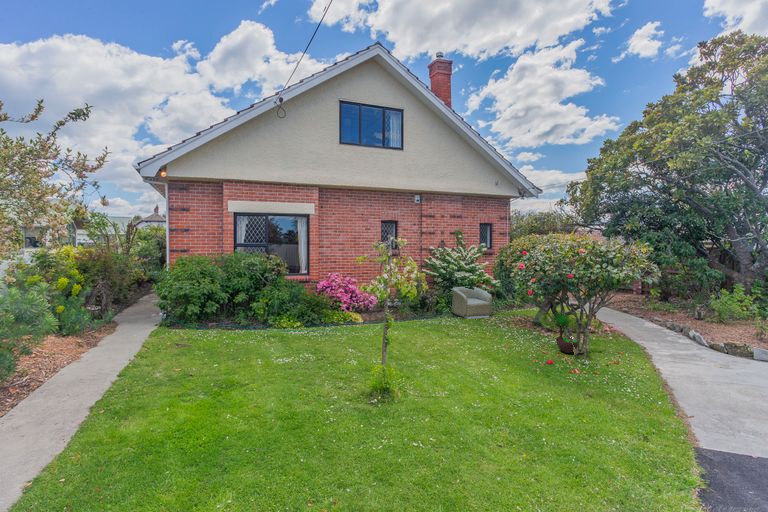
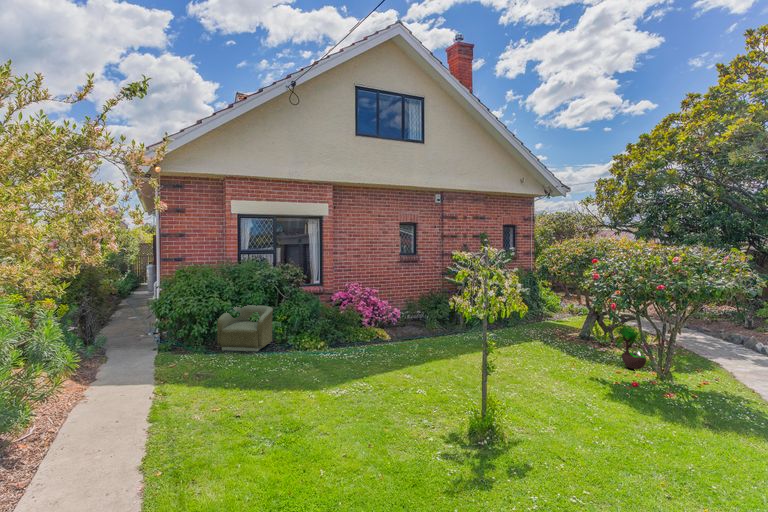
armchair: present [452,287,492,319] -> present [217,305,273,351]

